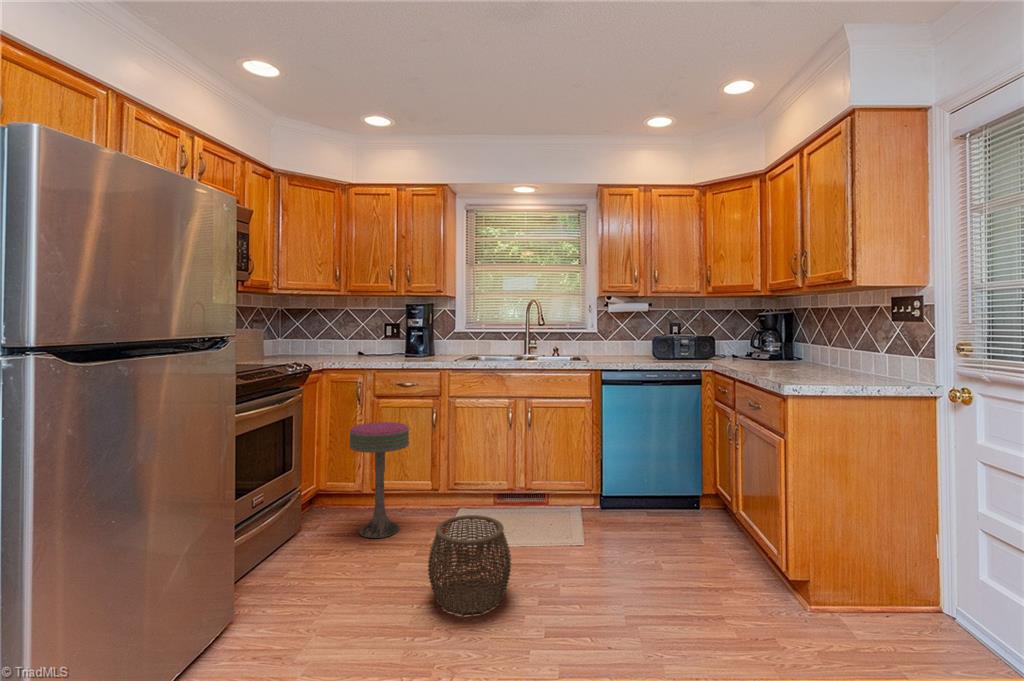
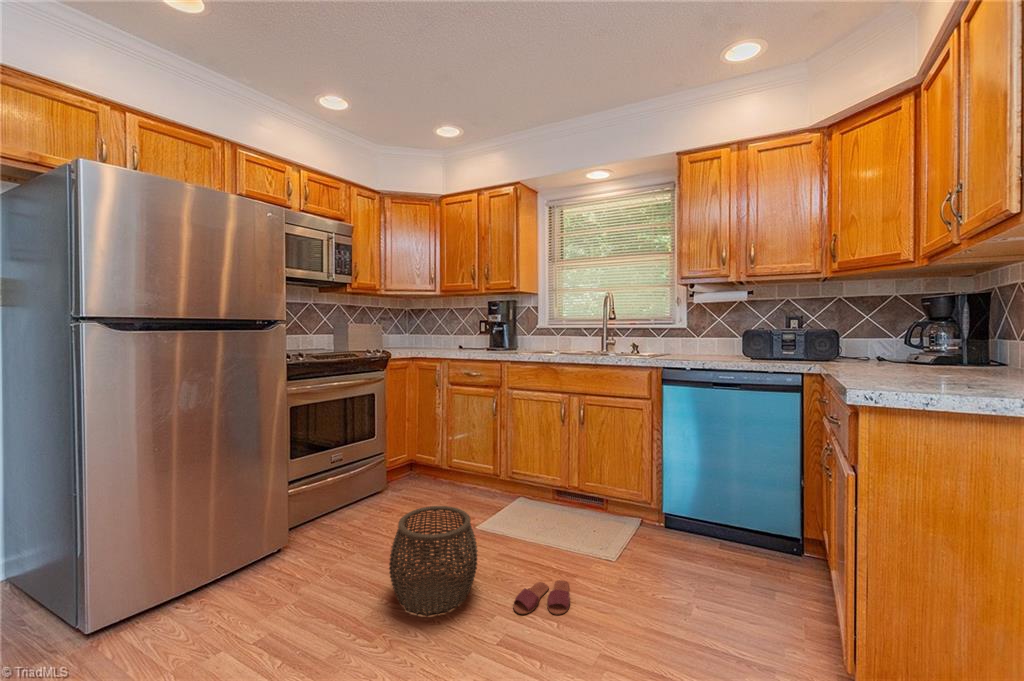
bar stool: present [350,422,409,538] -> none [404,406,457,512]
slippers: none [542,560,585,590] -> present [513,580,570,615]

